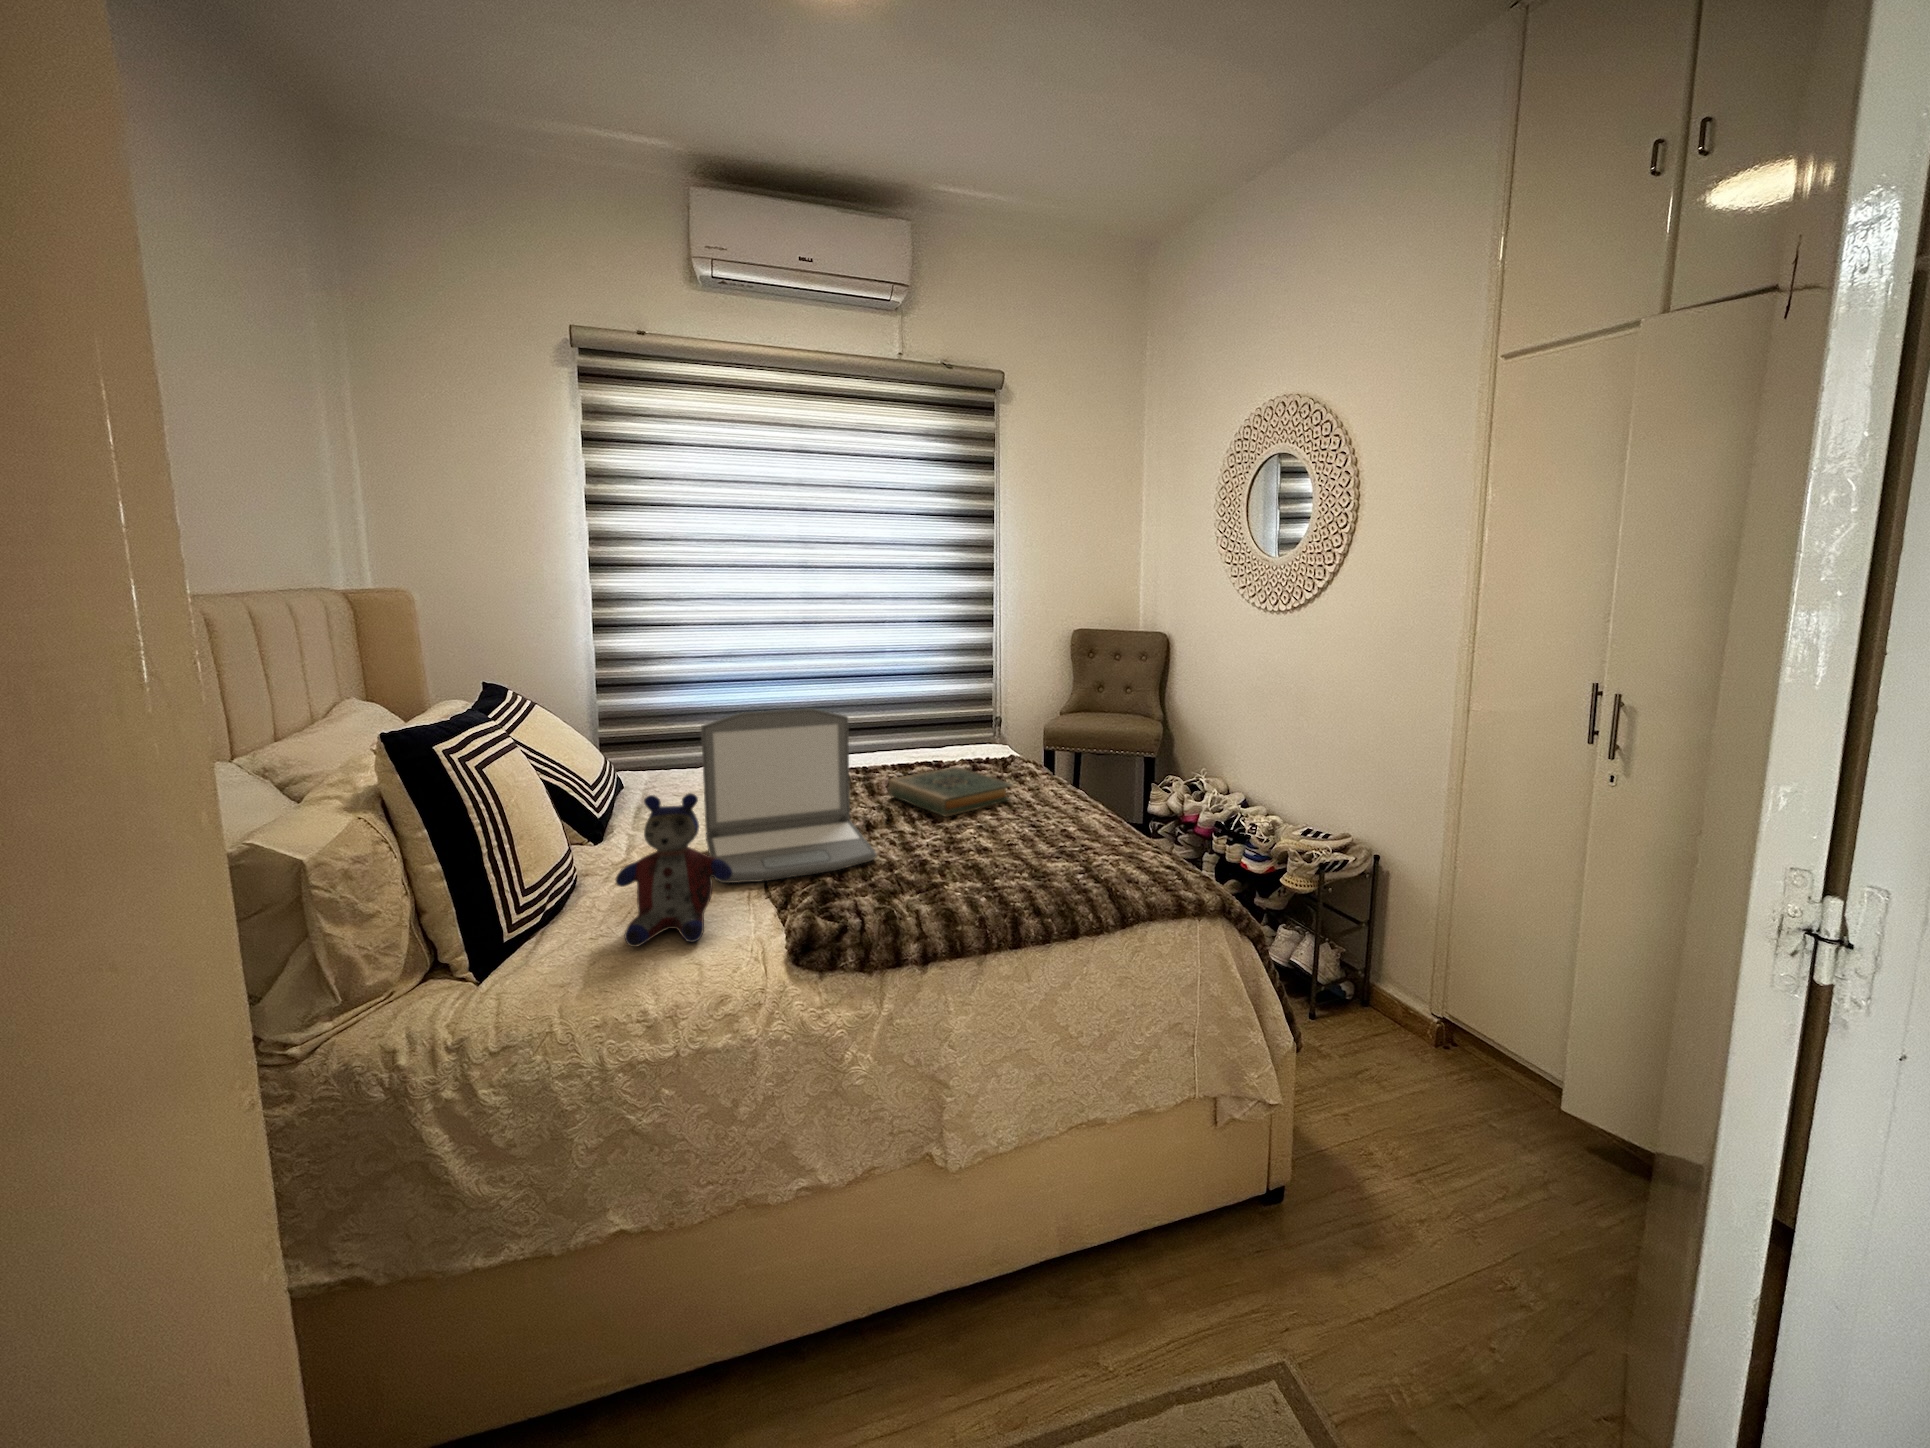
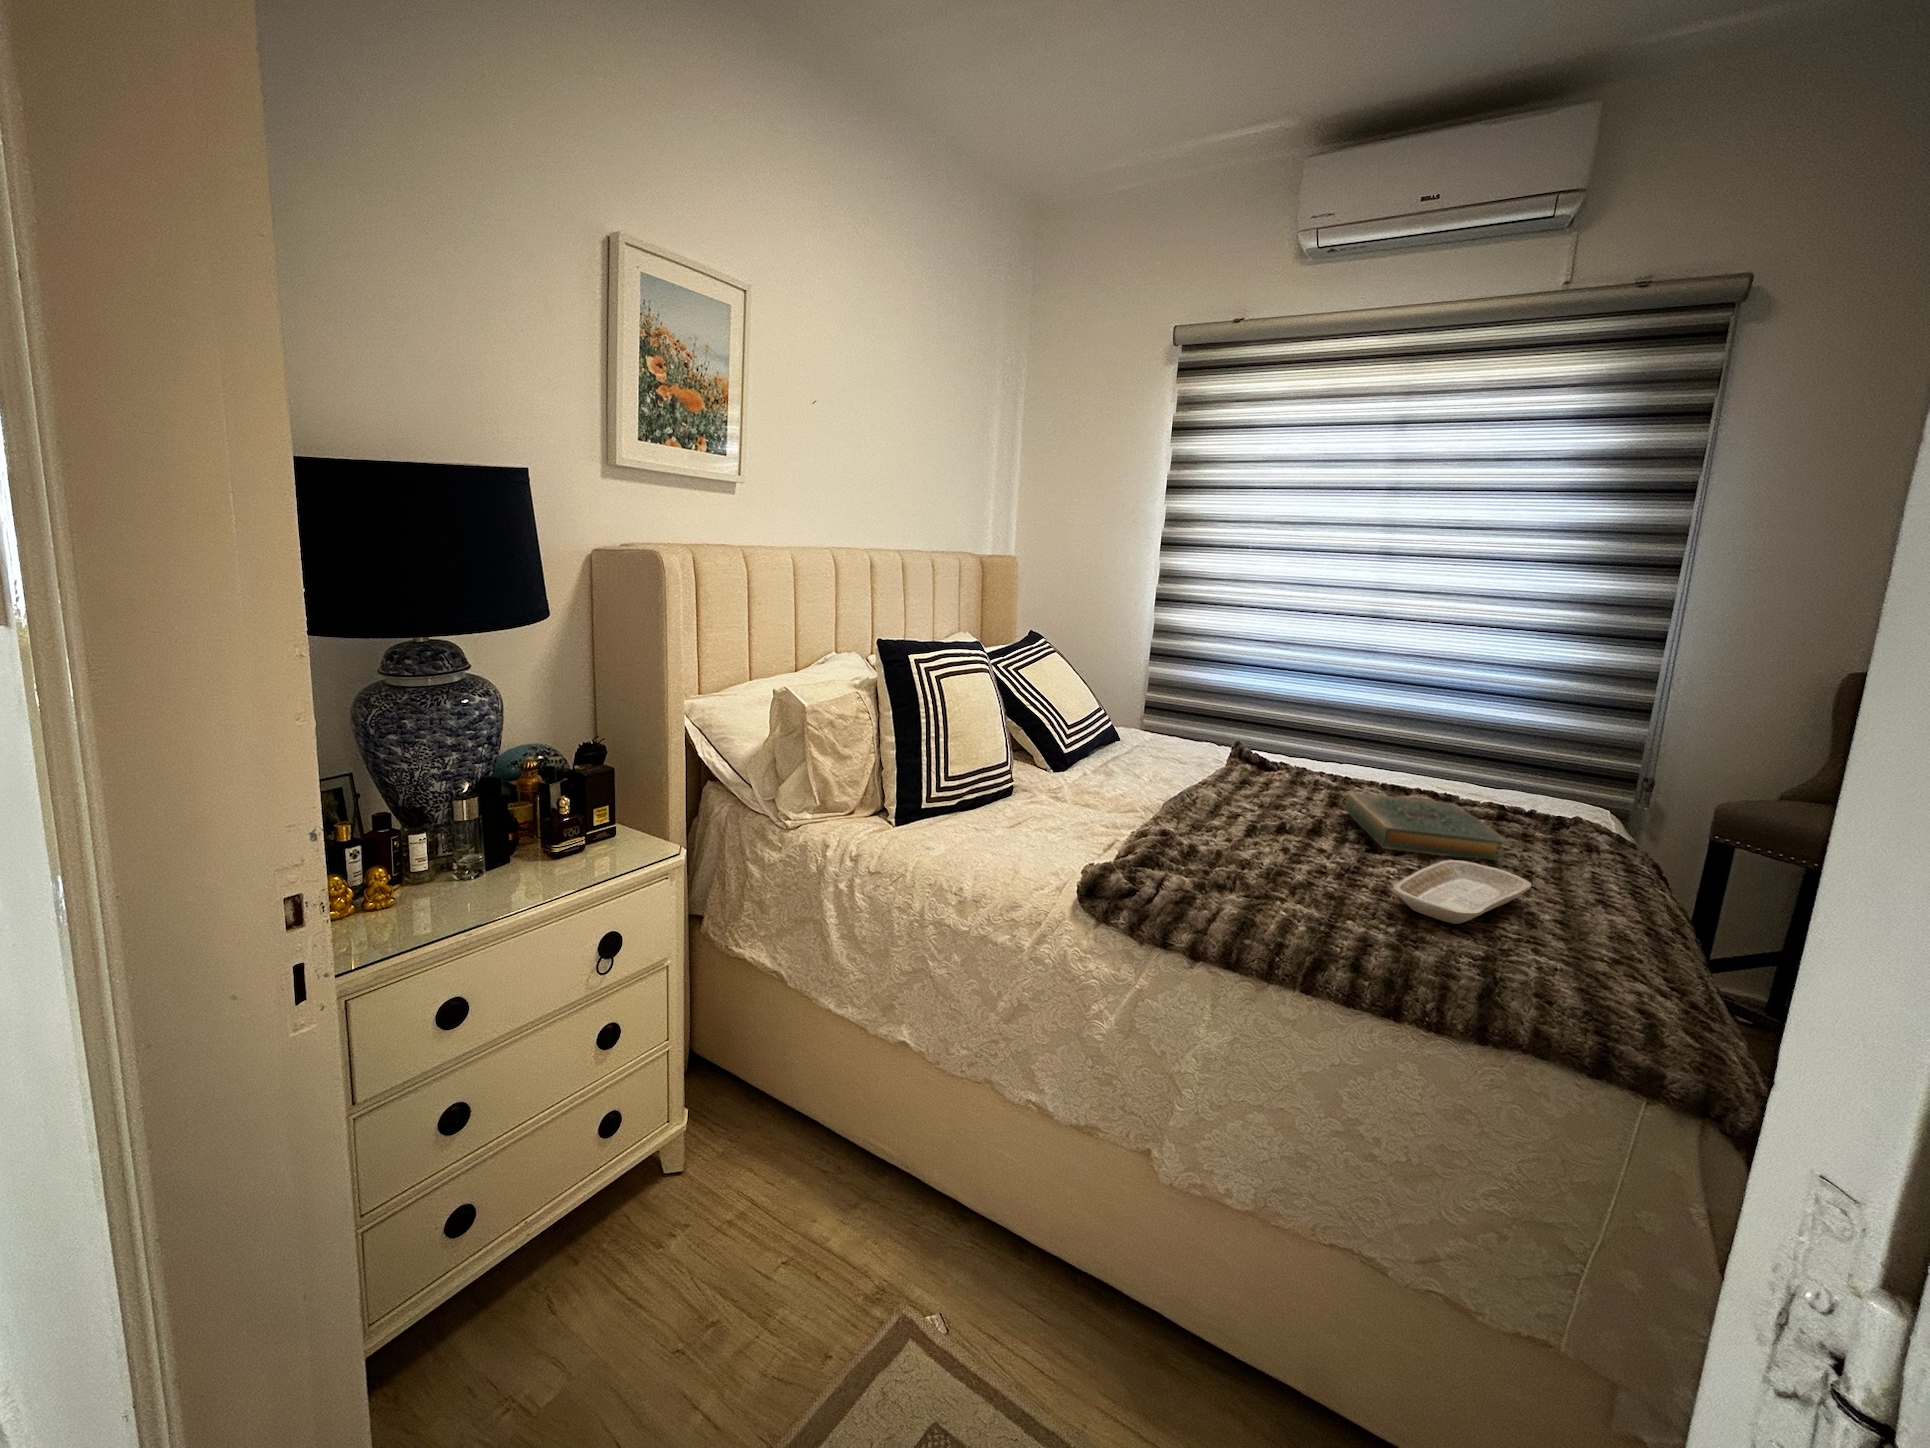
laptop: present [701,709,877,883] -> none [1088,680,1280,858]
stuffed bear: present [616,793,733,947] -> none [980,724,1079,855]
tray: none [998,806,1058,855] -> present [1394,860,1531,924]

